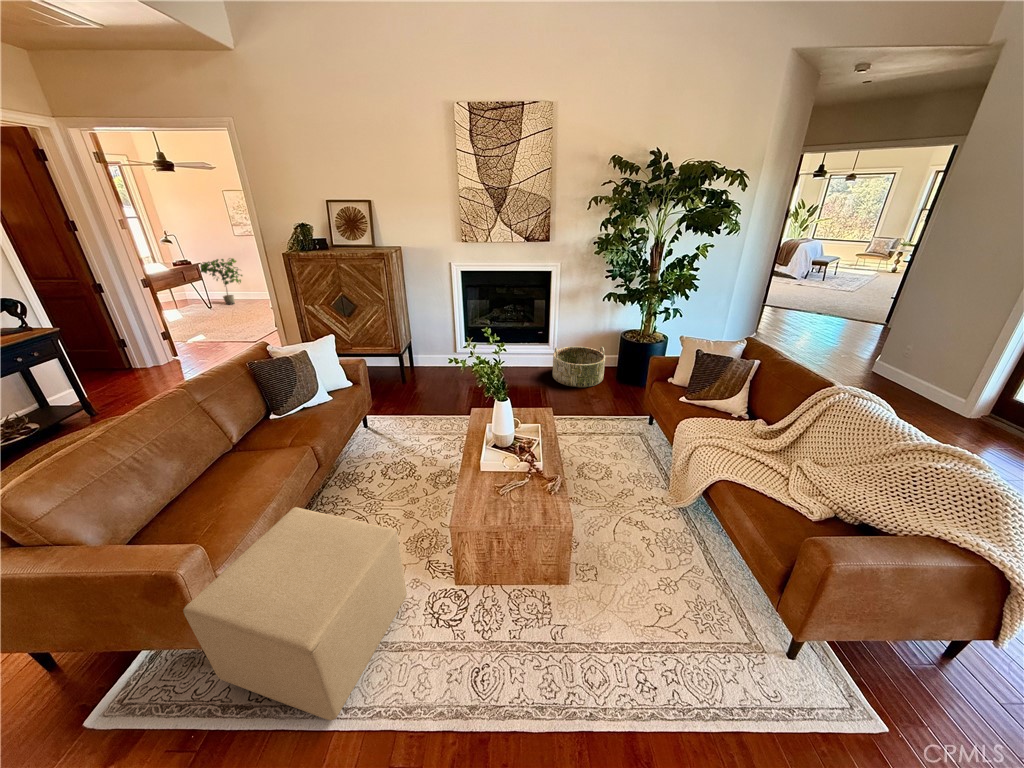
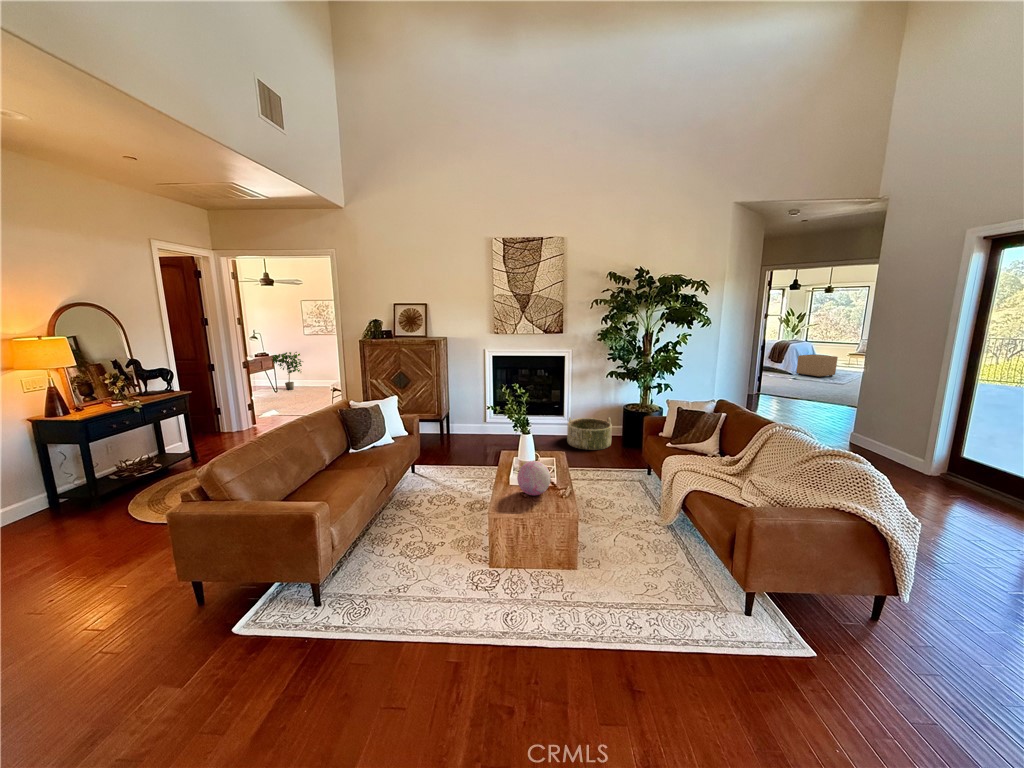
decorative orb: none [489,452,536,499] -> present [517,461,551,495]
ottoman: present [183,507,407,720] -> present [797,354,838,378]

